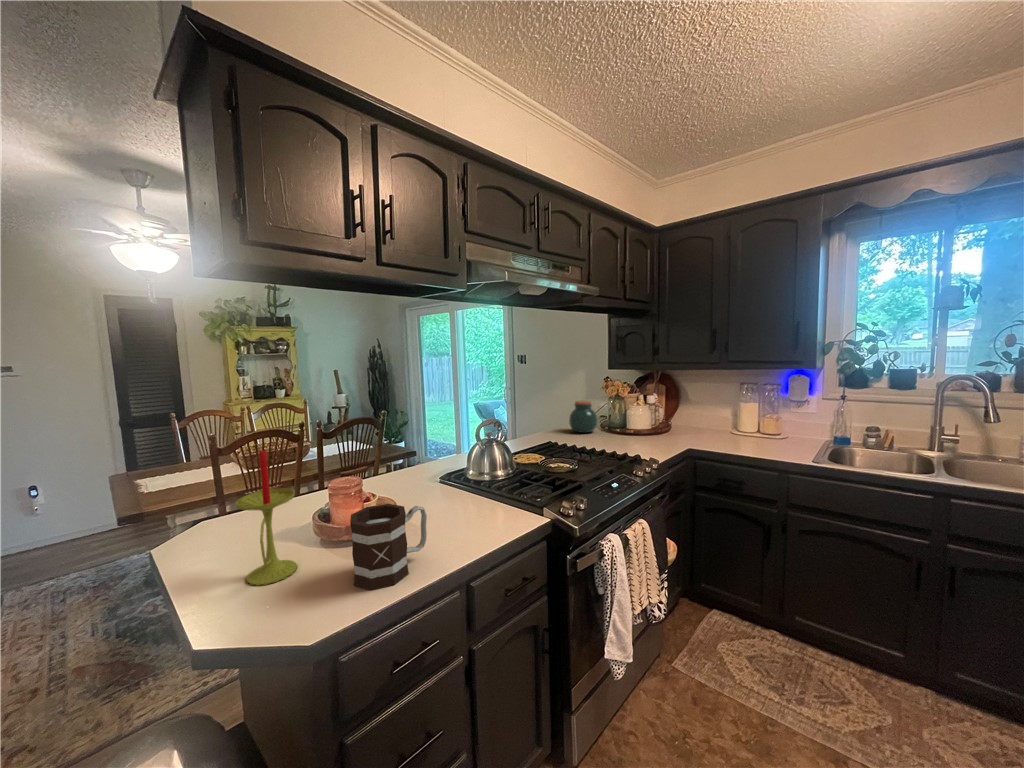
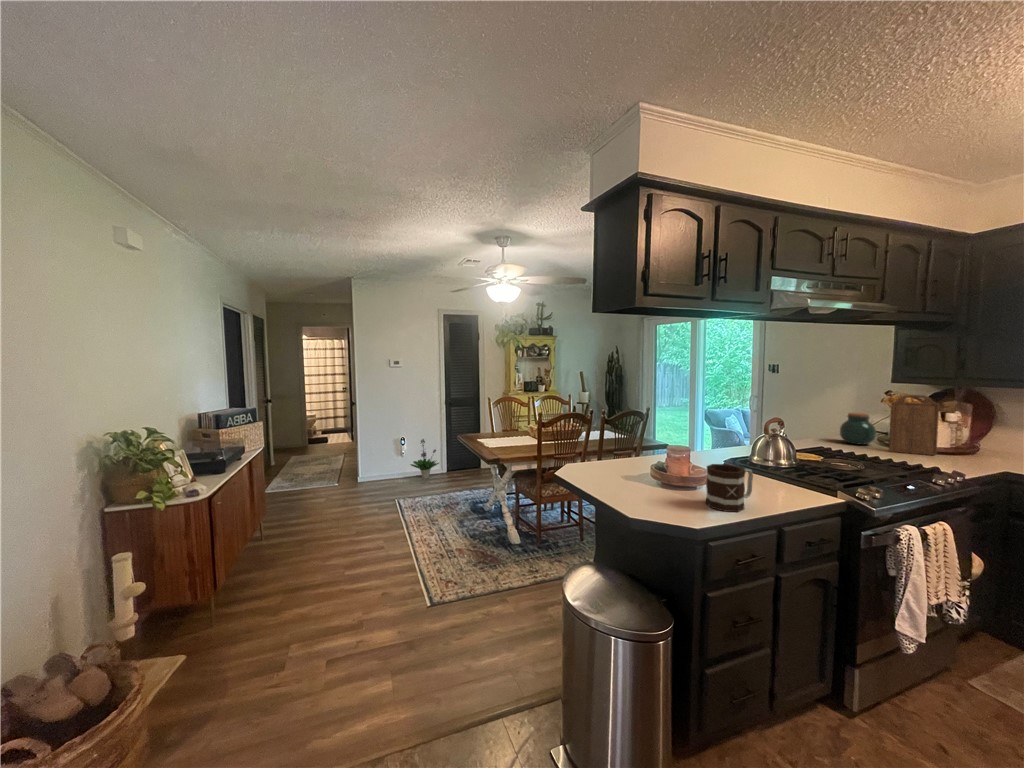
cutting board: none [606,380,641,438] -> present [889,395,939,455]
candle: present [236,450,298,586] -> none [636,421,667,498]
potted plant: none [23,486,95,549] -> present [410,439,439,479]

